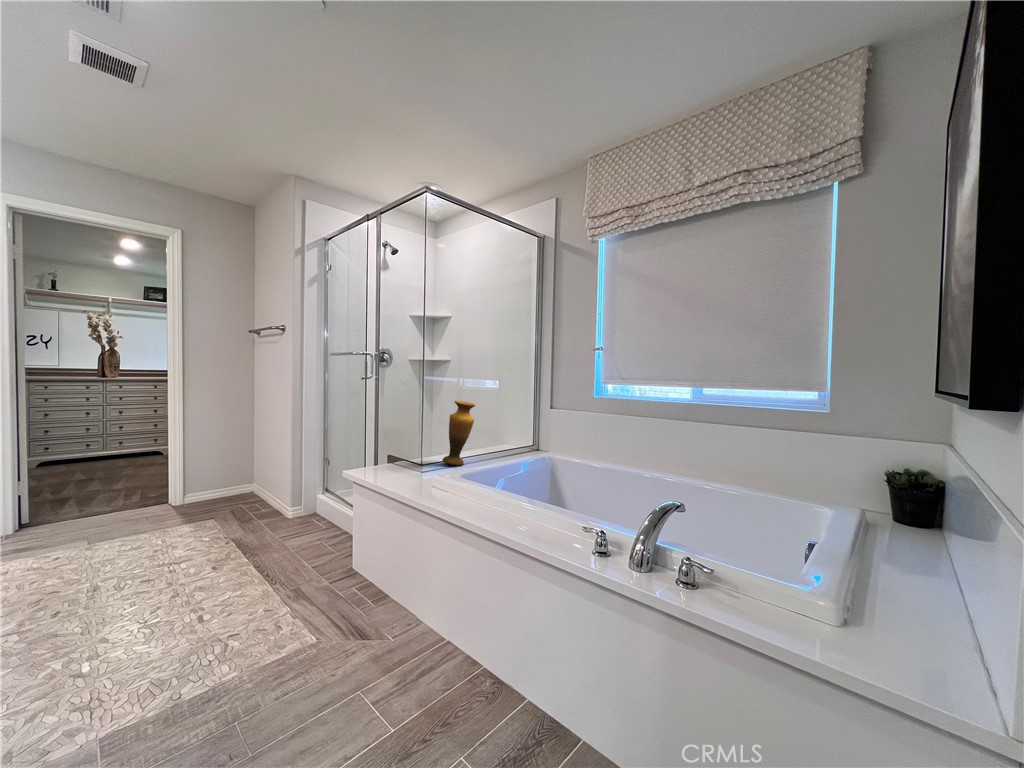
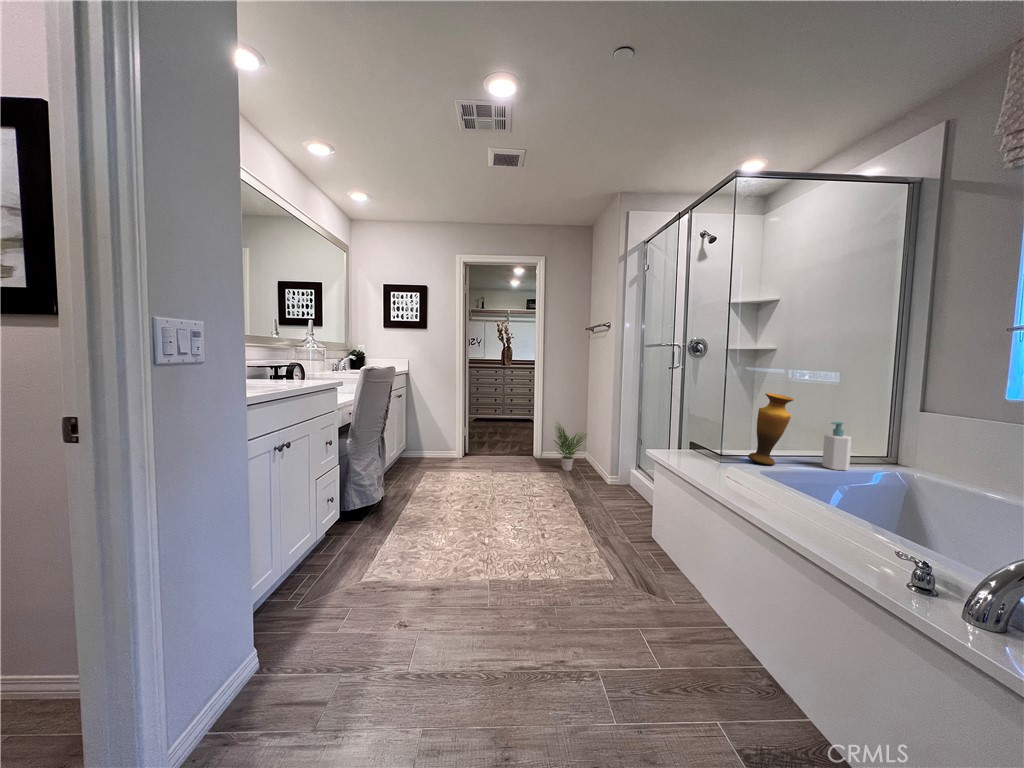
soap bottle: none [495,421,512,460] -> present [822,422,851,470]
potted plant: none [189,449,260,513] -> present [554,423,586,471]

